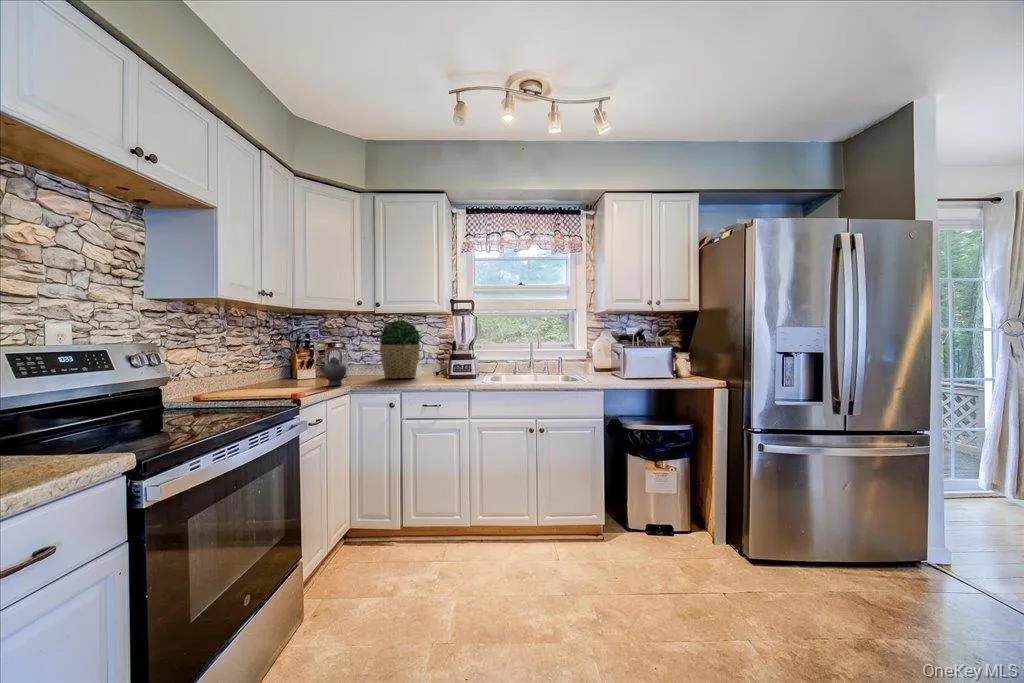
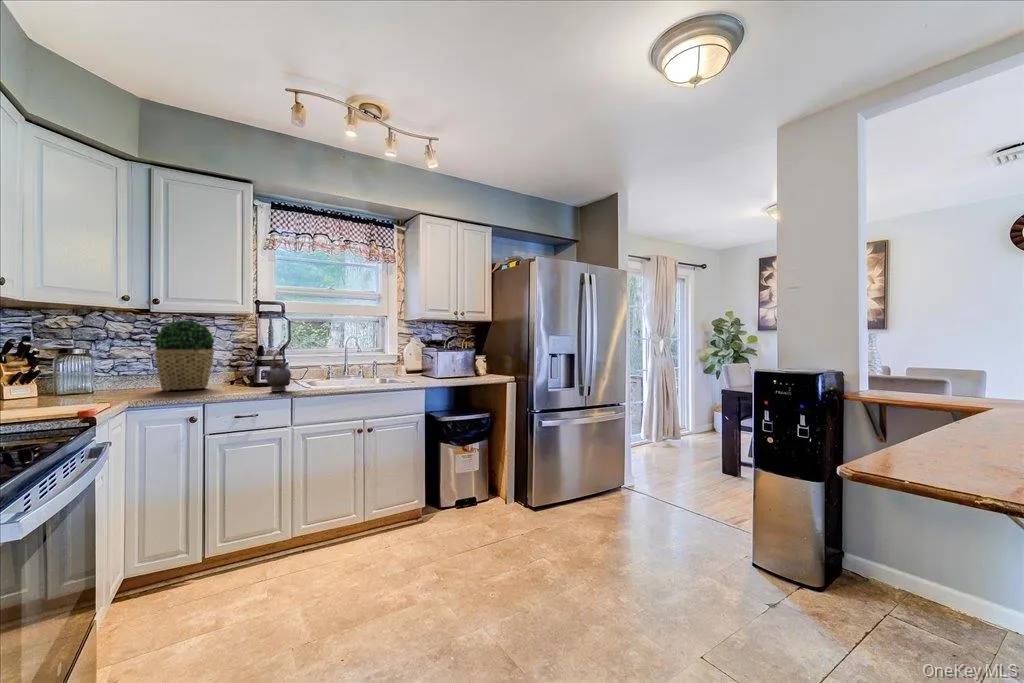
teapot: present [319,348,346,386] -> present [265,352,291,391]

